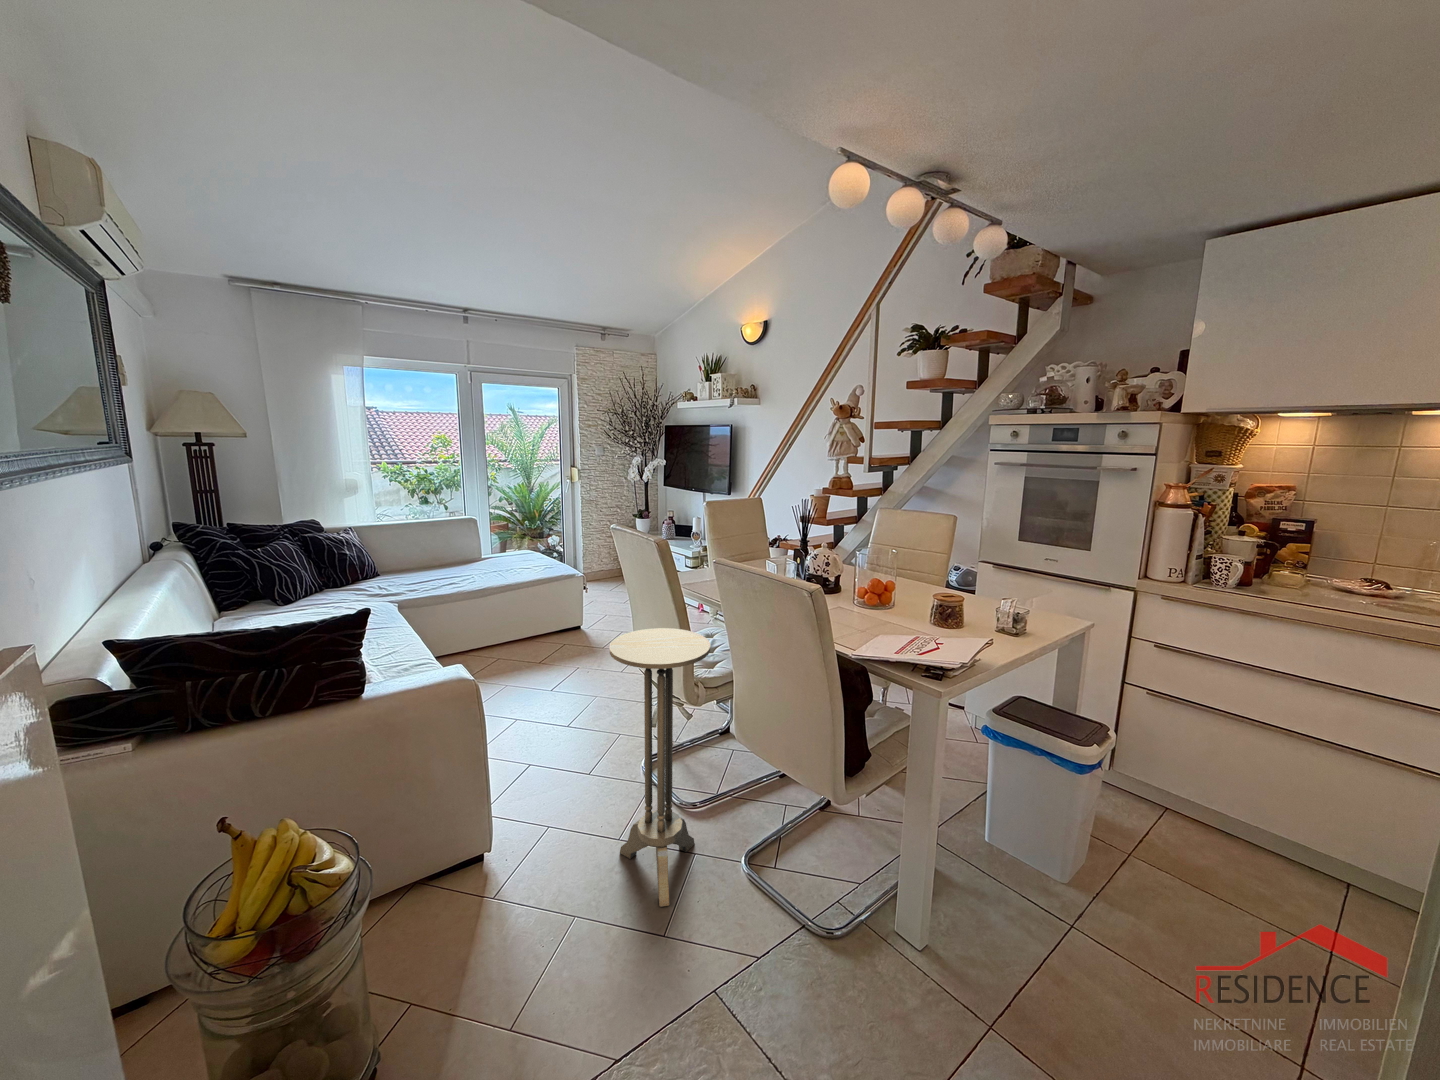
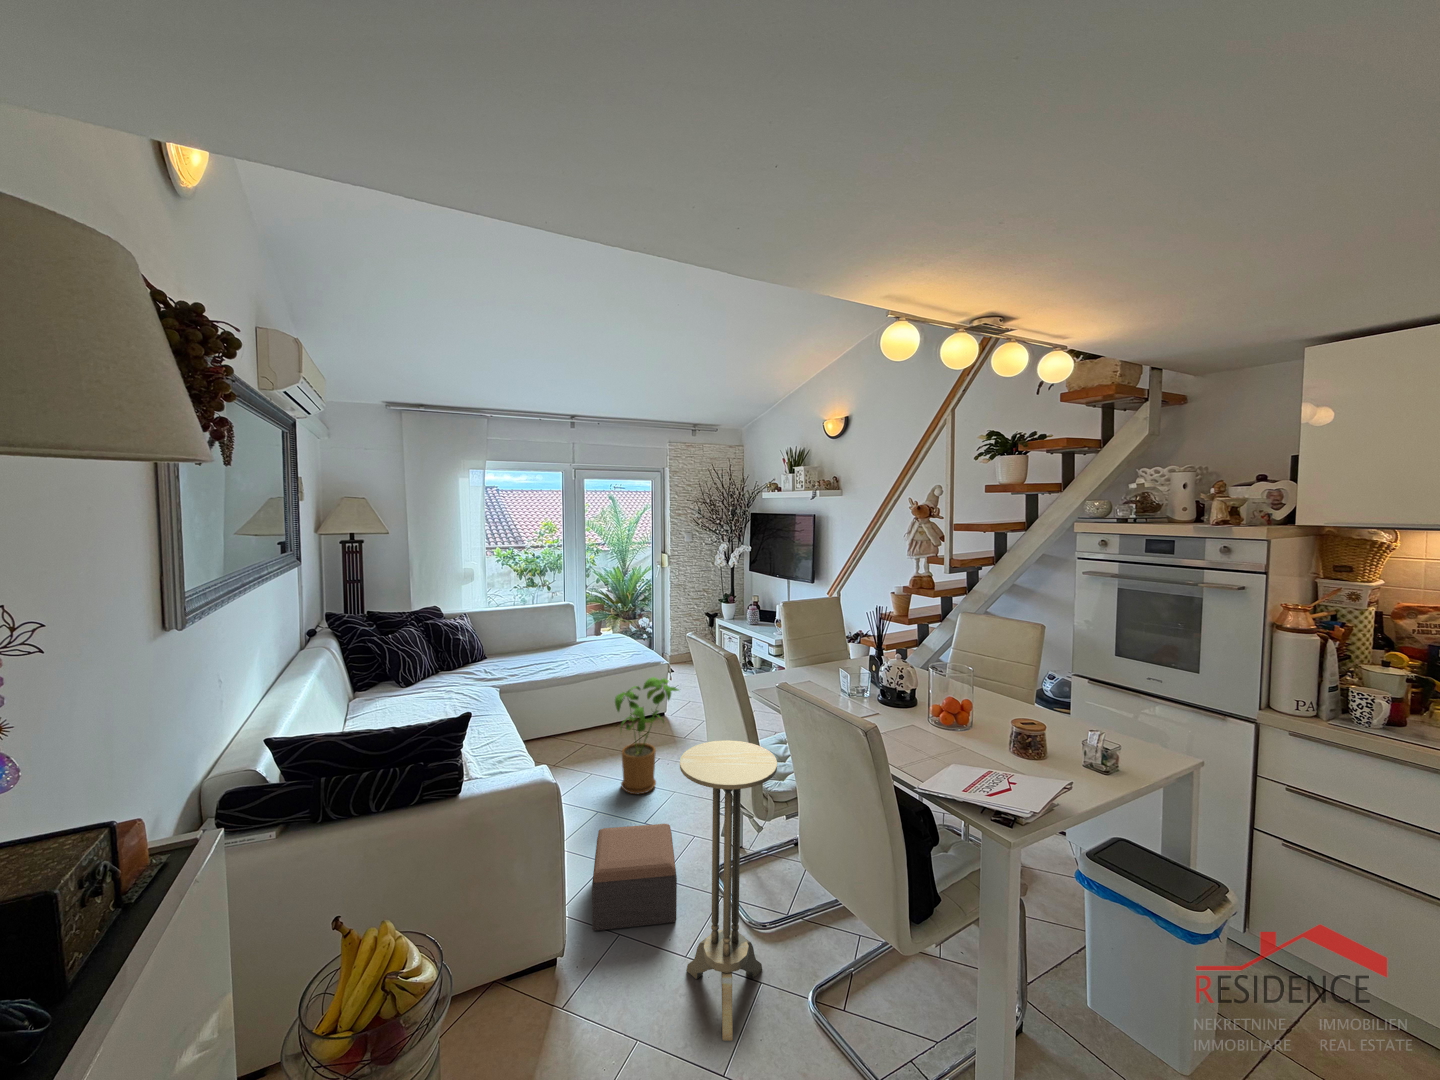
house plant: none [529,585,600,704] -> present [615,677,679,794]
footstool: none [517,723,607,828] -> present [592,824,677,931]

